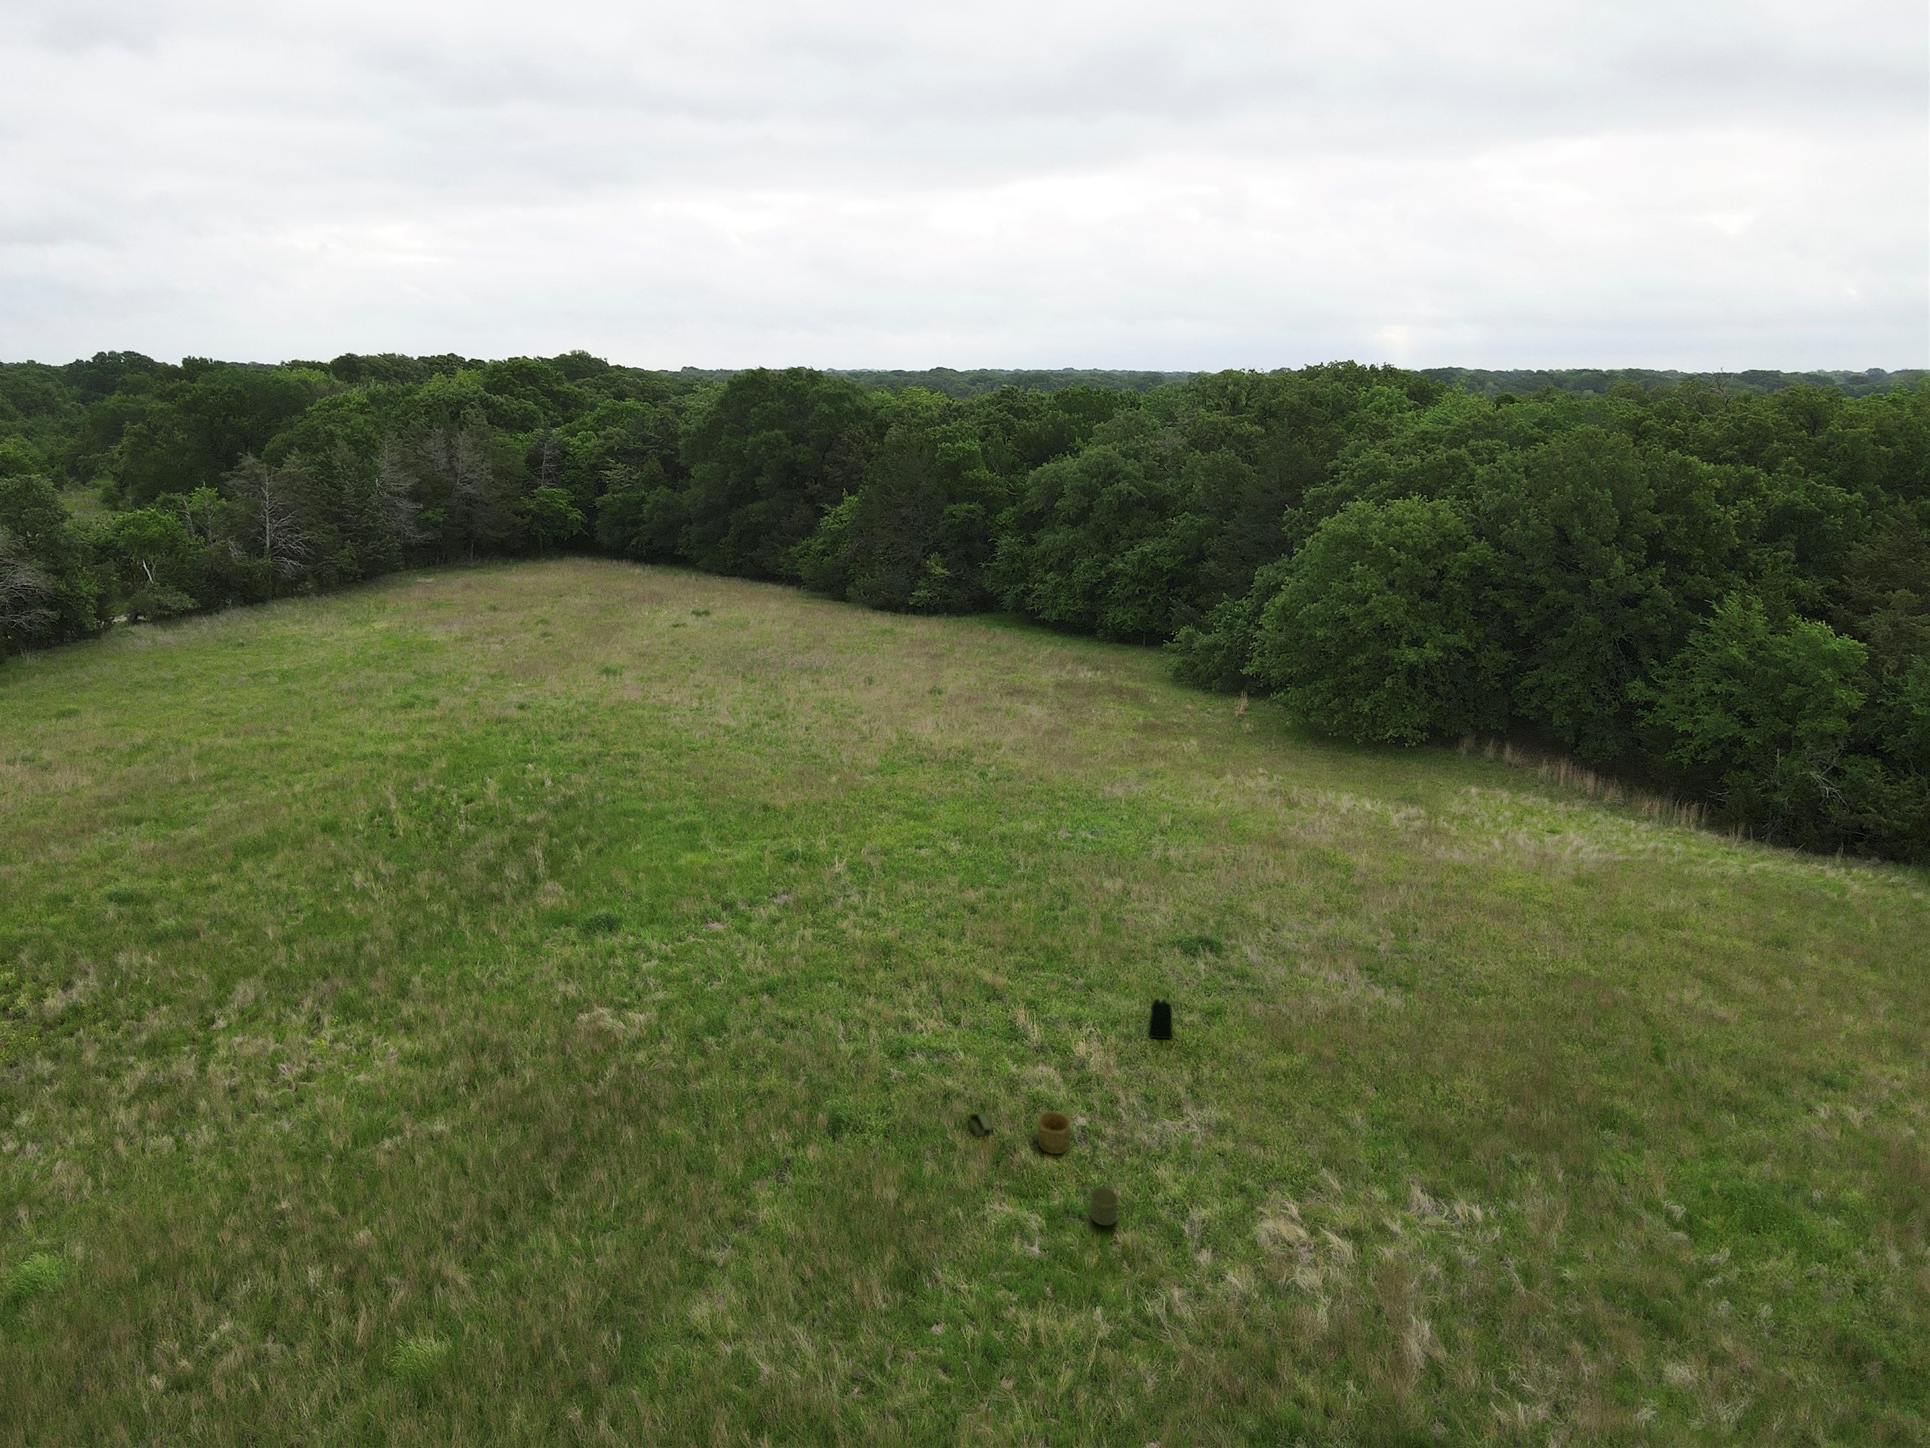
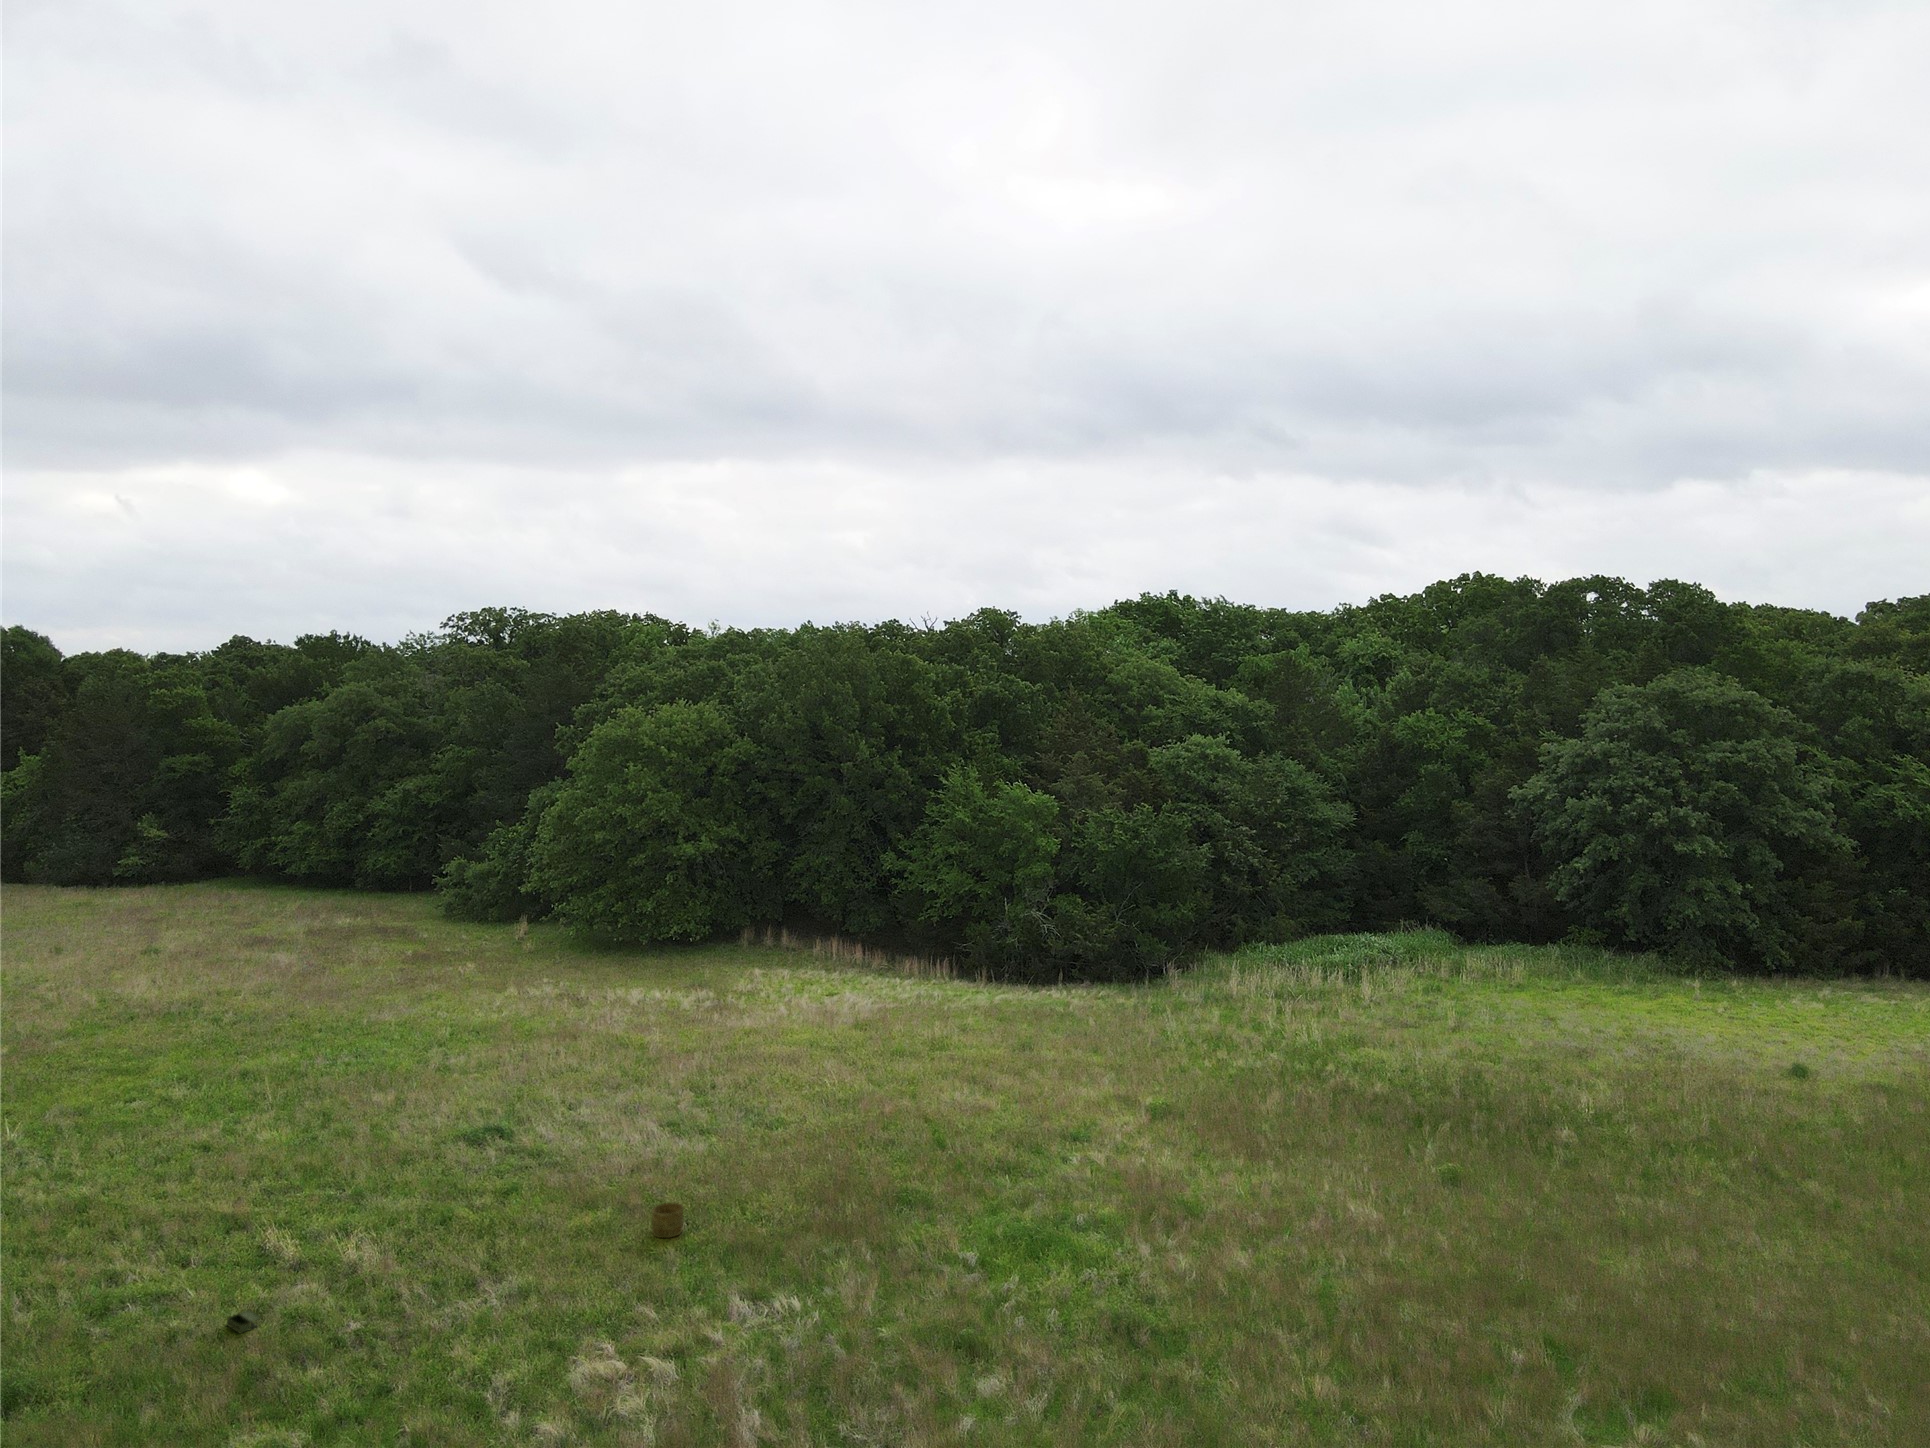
backpack: present [1149,999,1172,1039] -> none [439,1162,466,1207]
wooden bucket: present [1038,1111,1071,1154] -> present [652,1203,684,1238]
planter: present [1090,1187,1118,1225] -> none [391,1309,423,1346]

